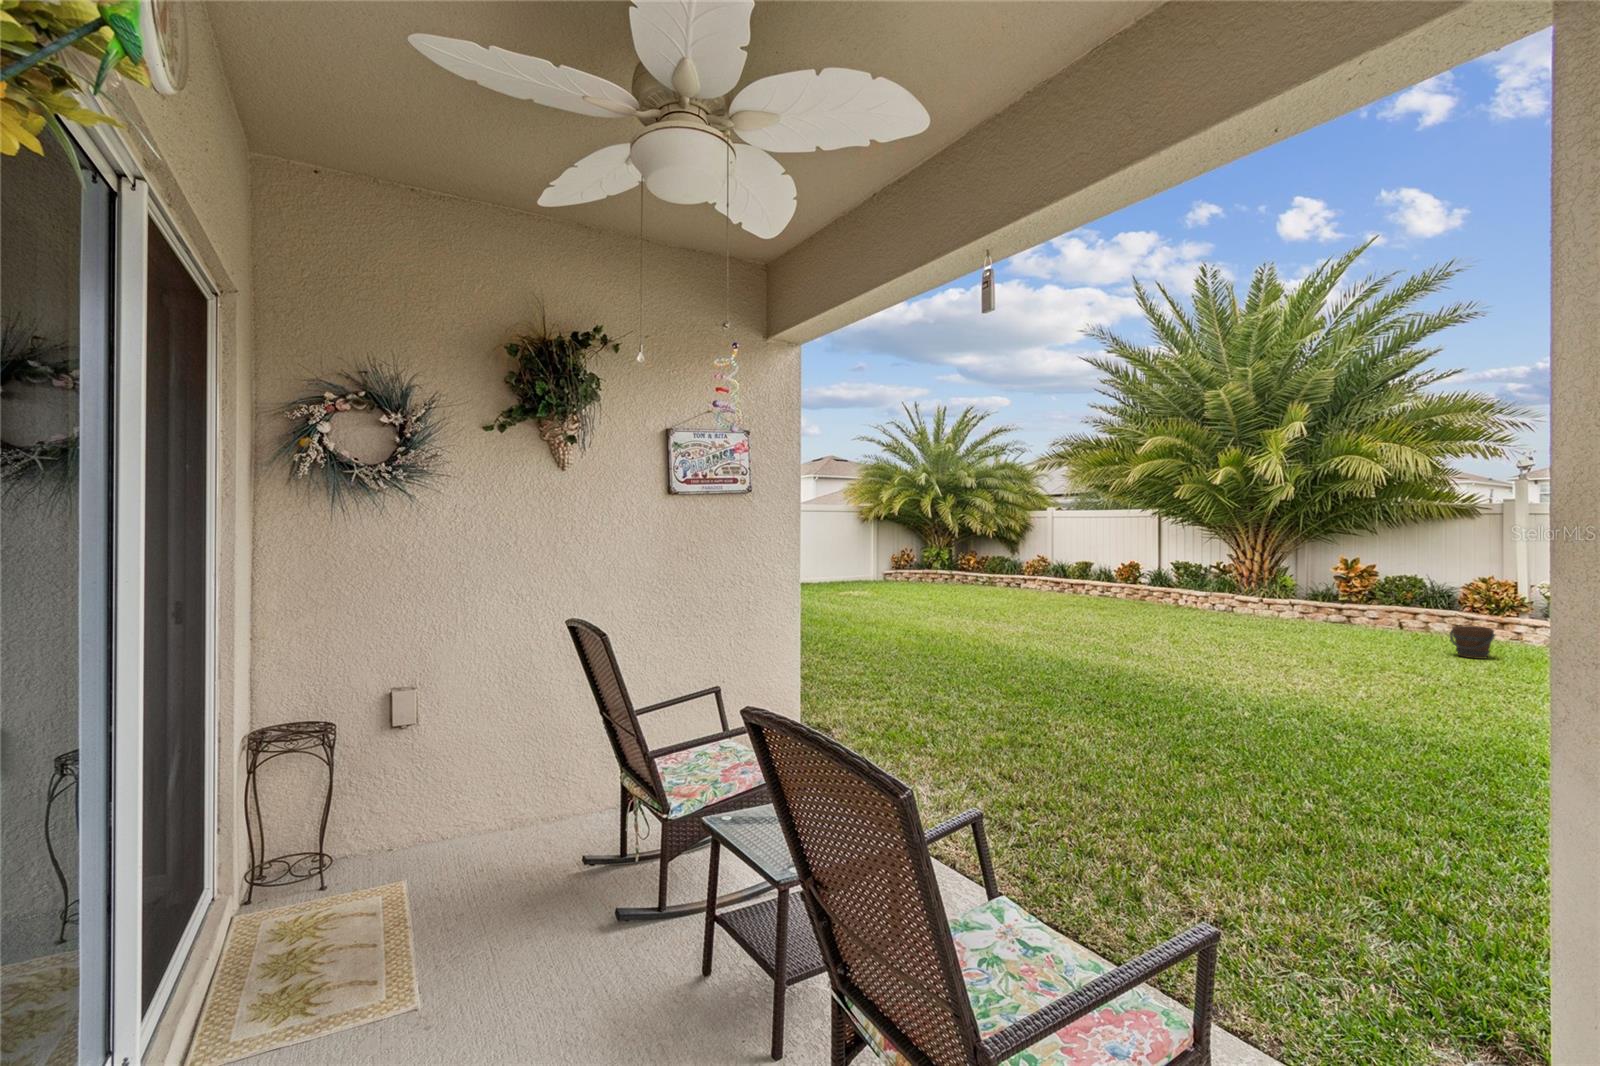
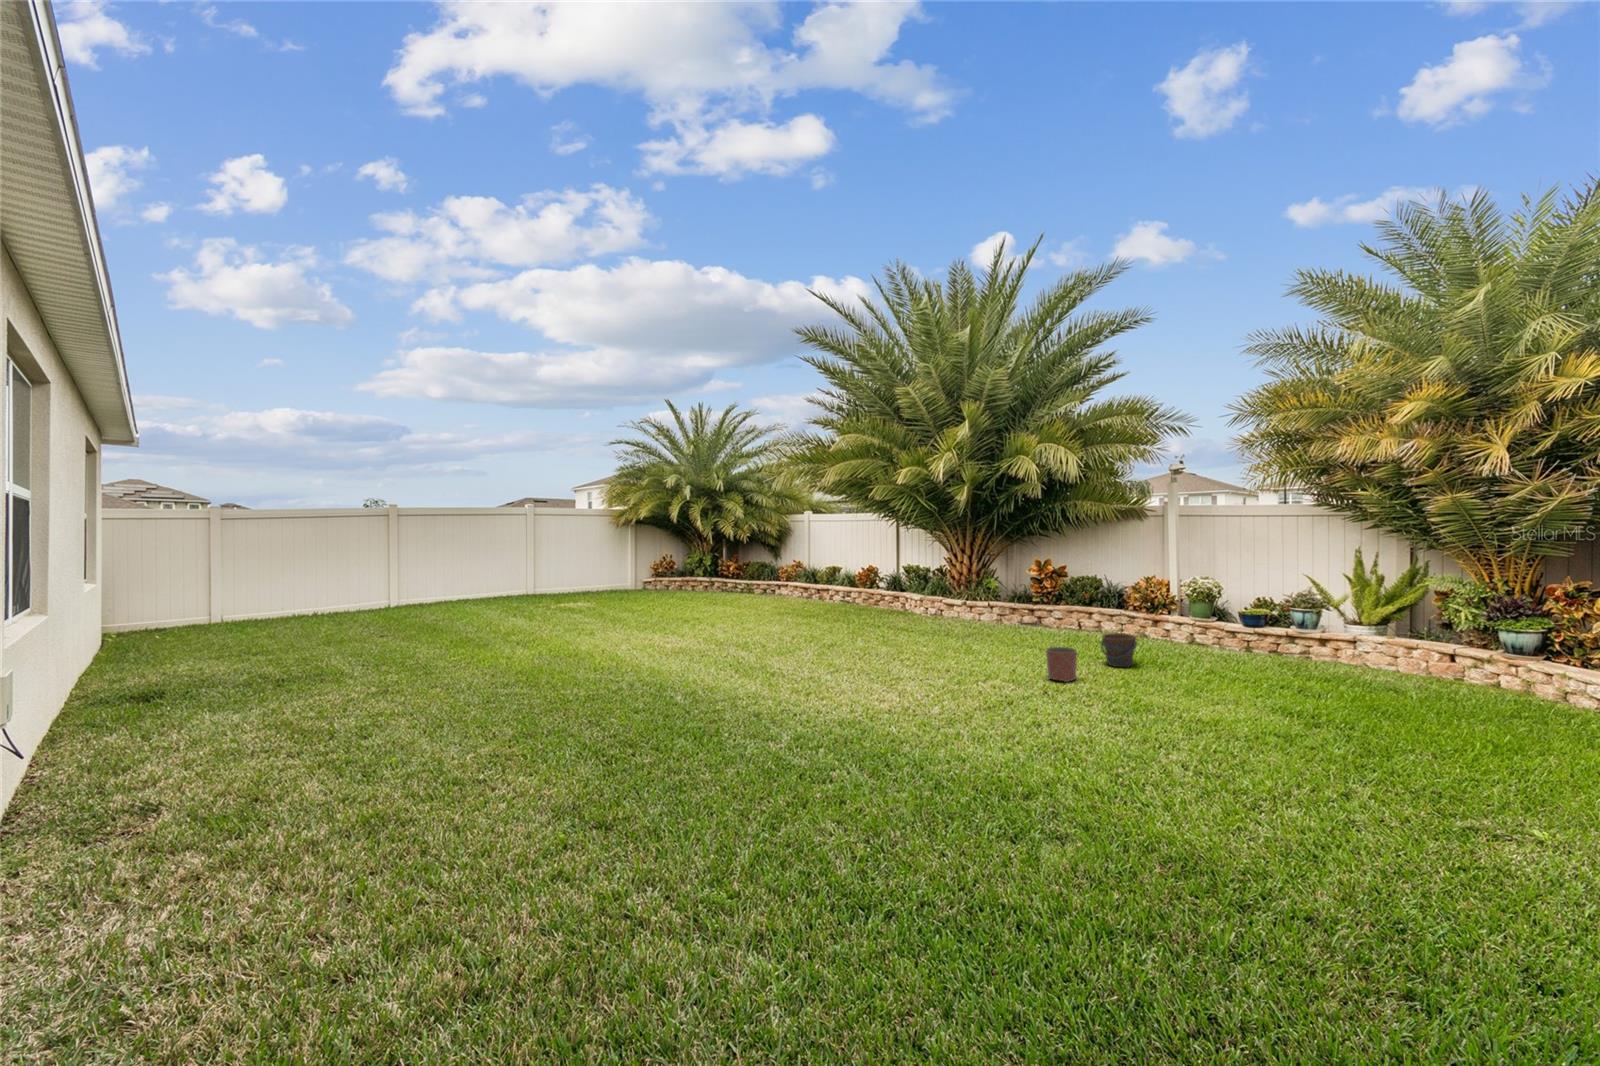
planter: none [1394,633,1430,666] -> present [1046,647,1077,682]

